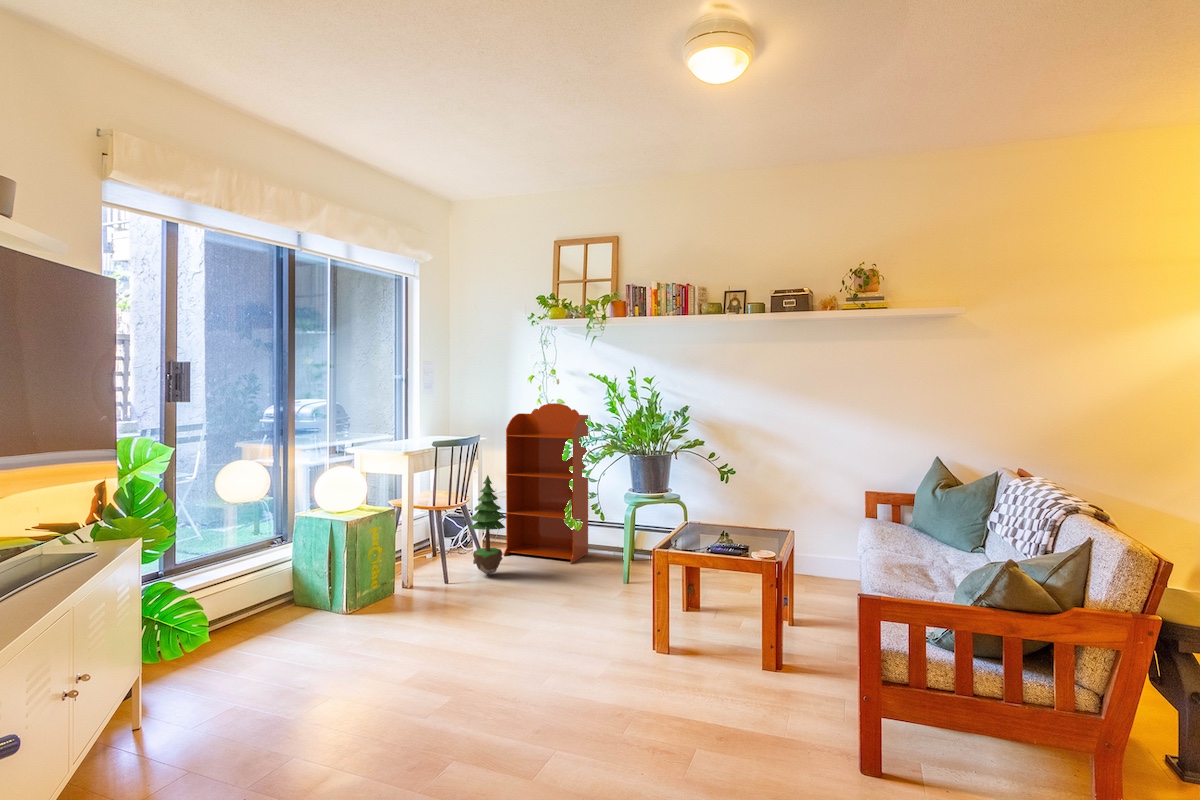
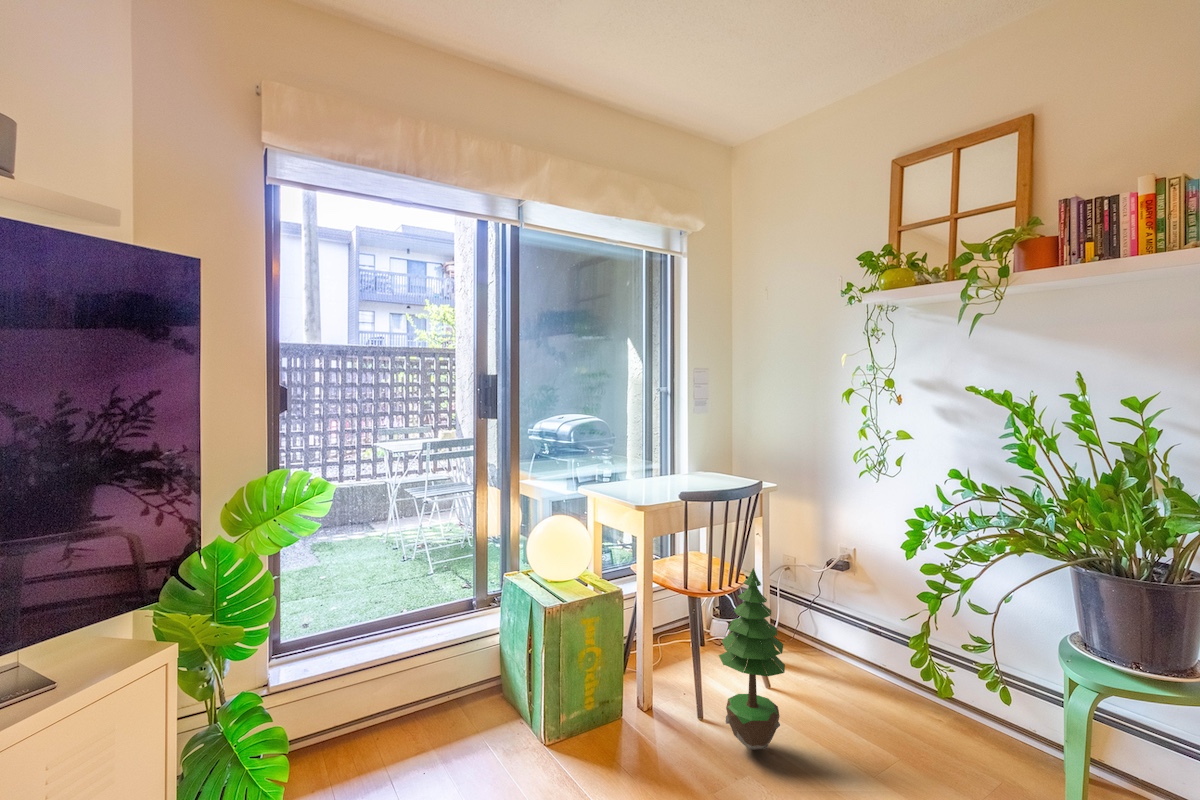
bookcase: present [504,403,588,564] -> none [794,441,964,762]

